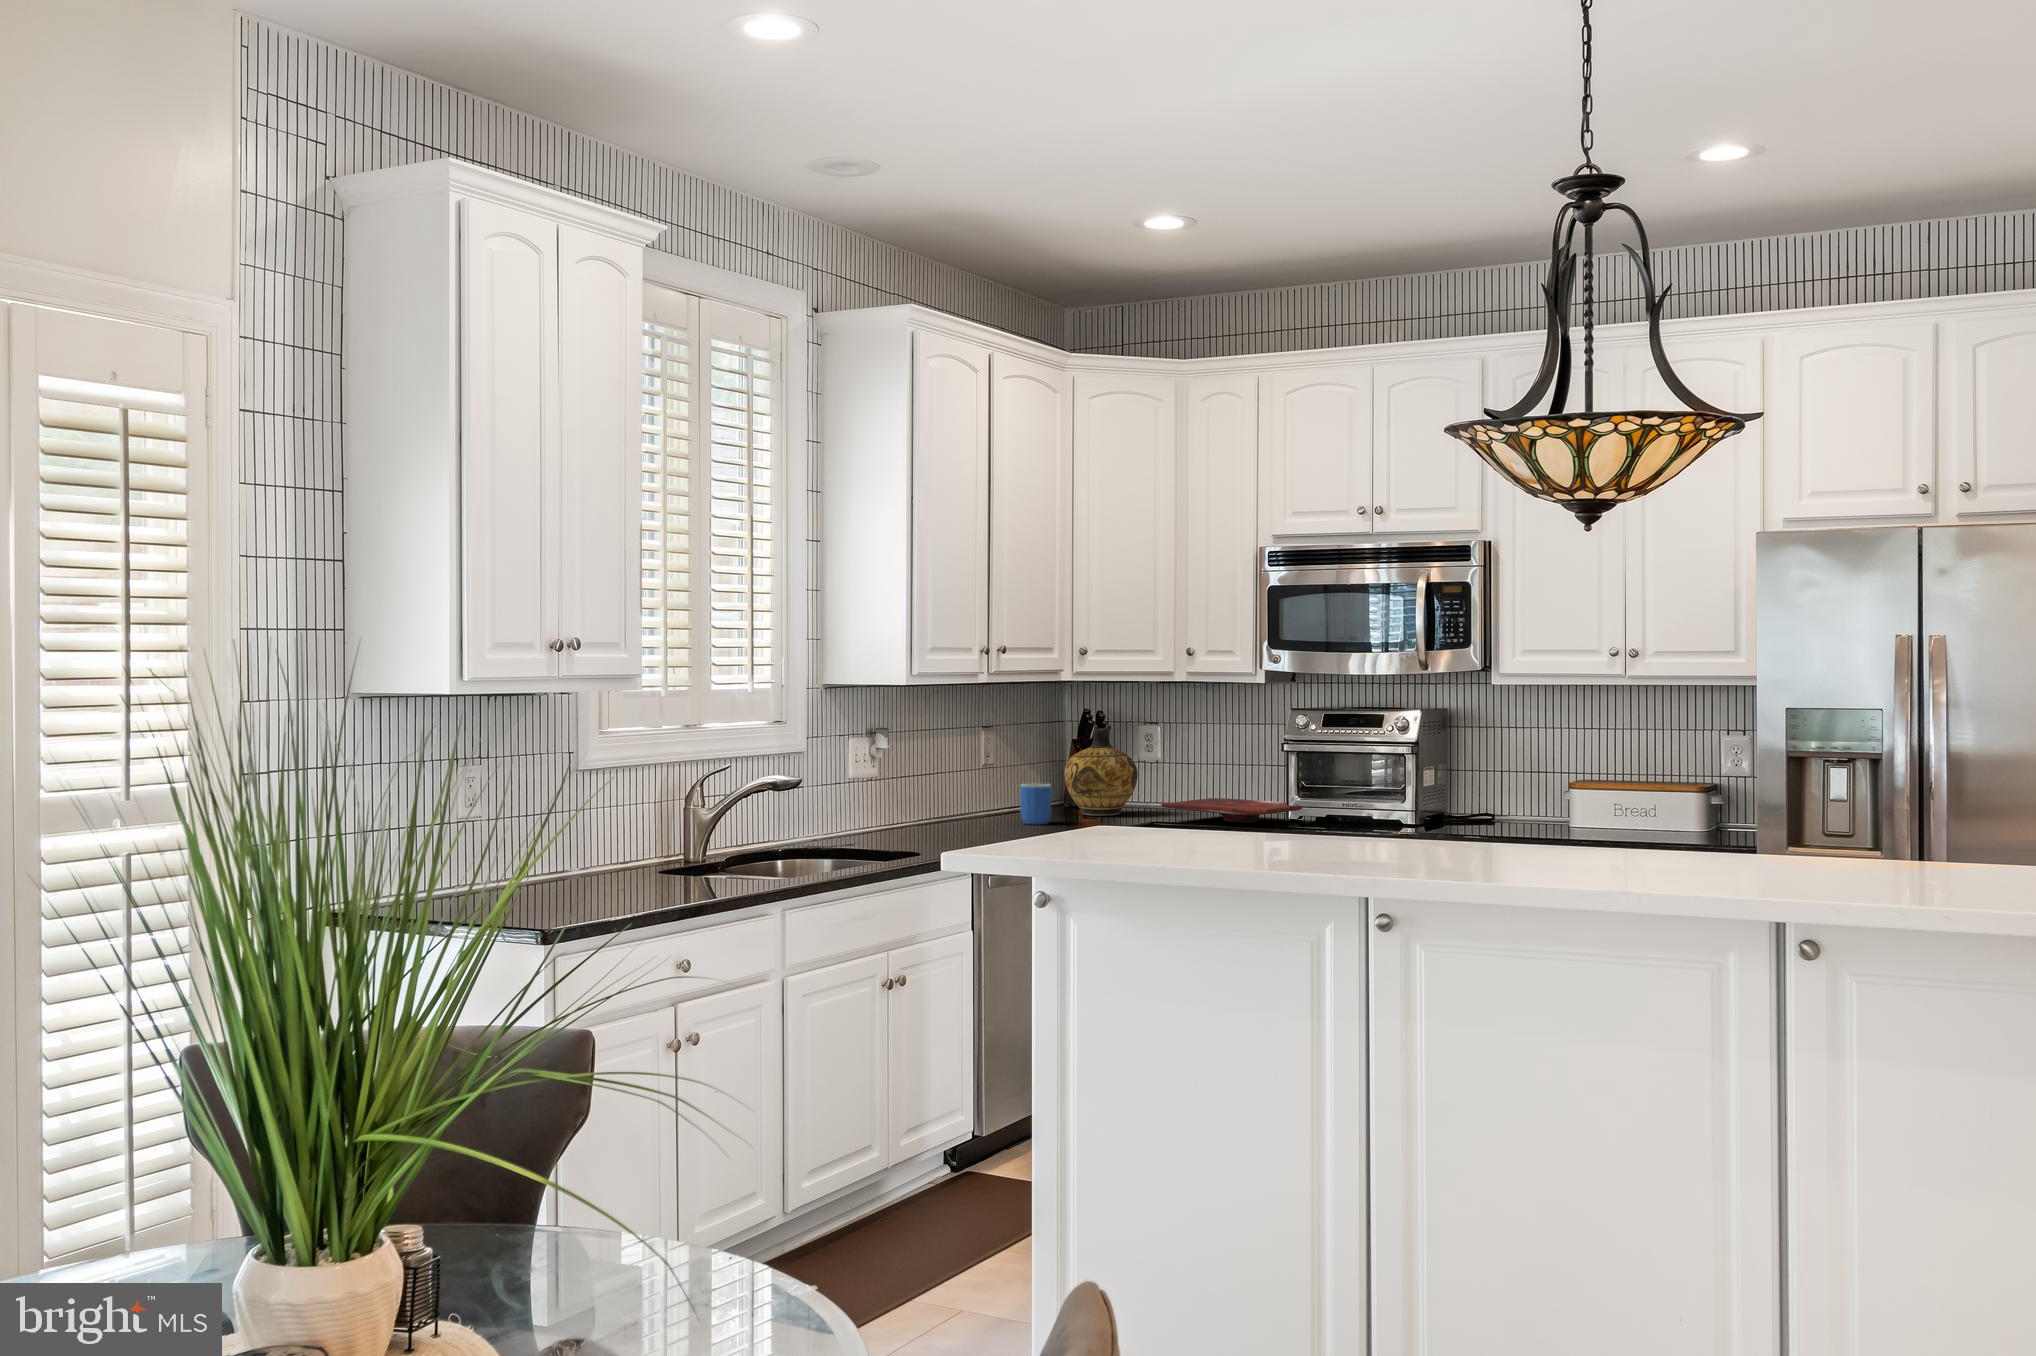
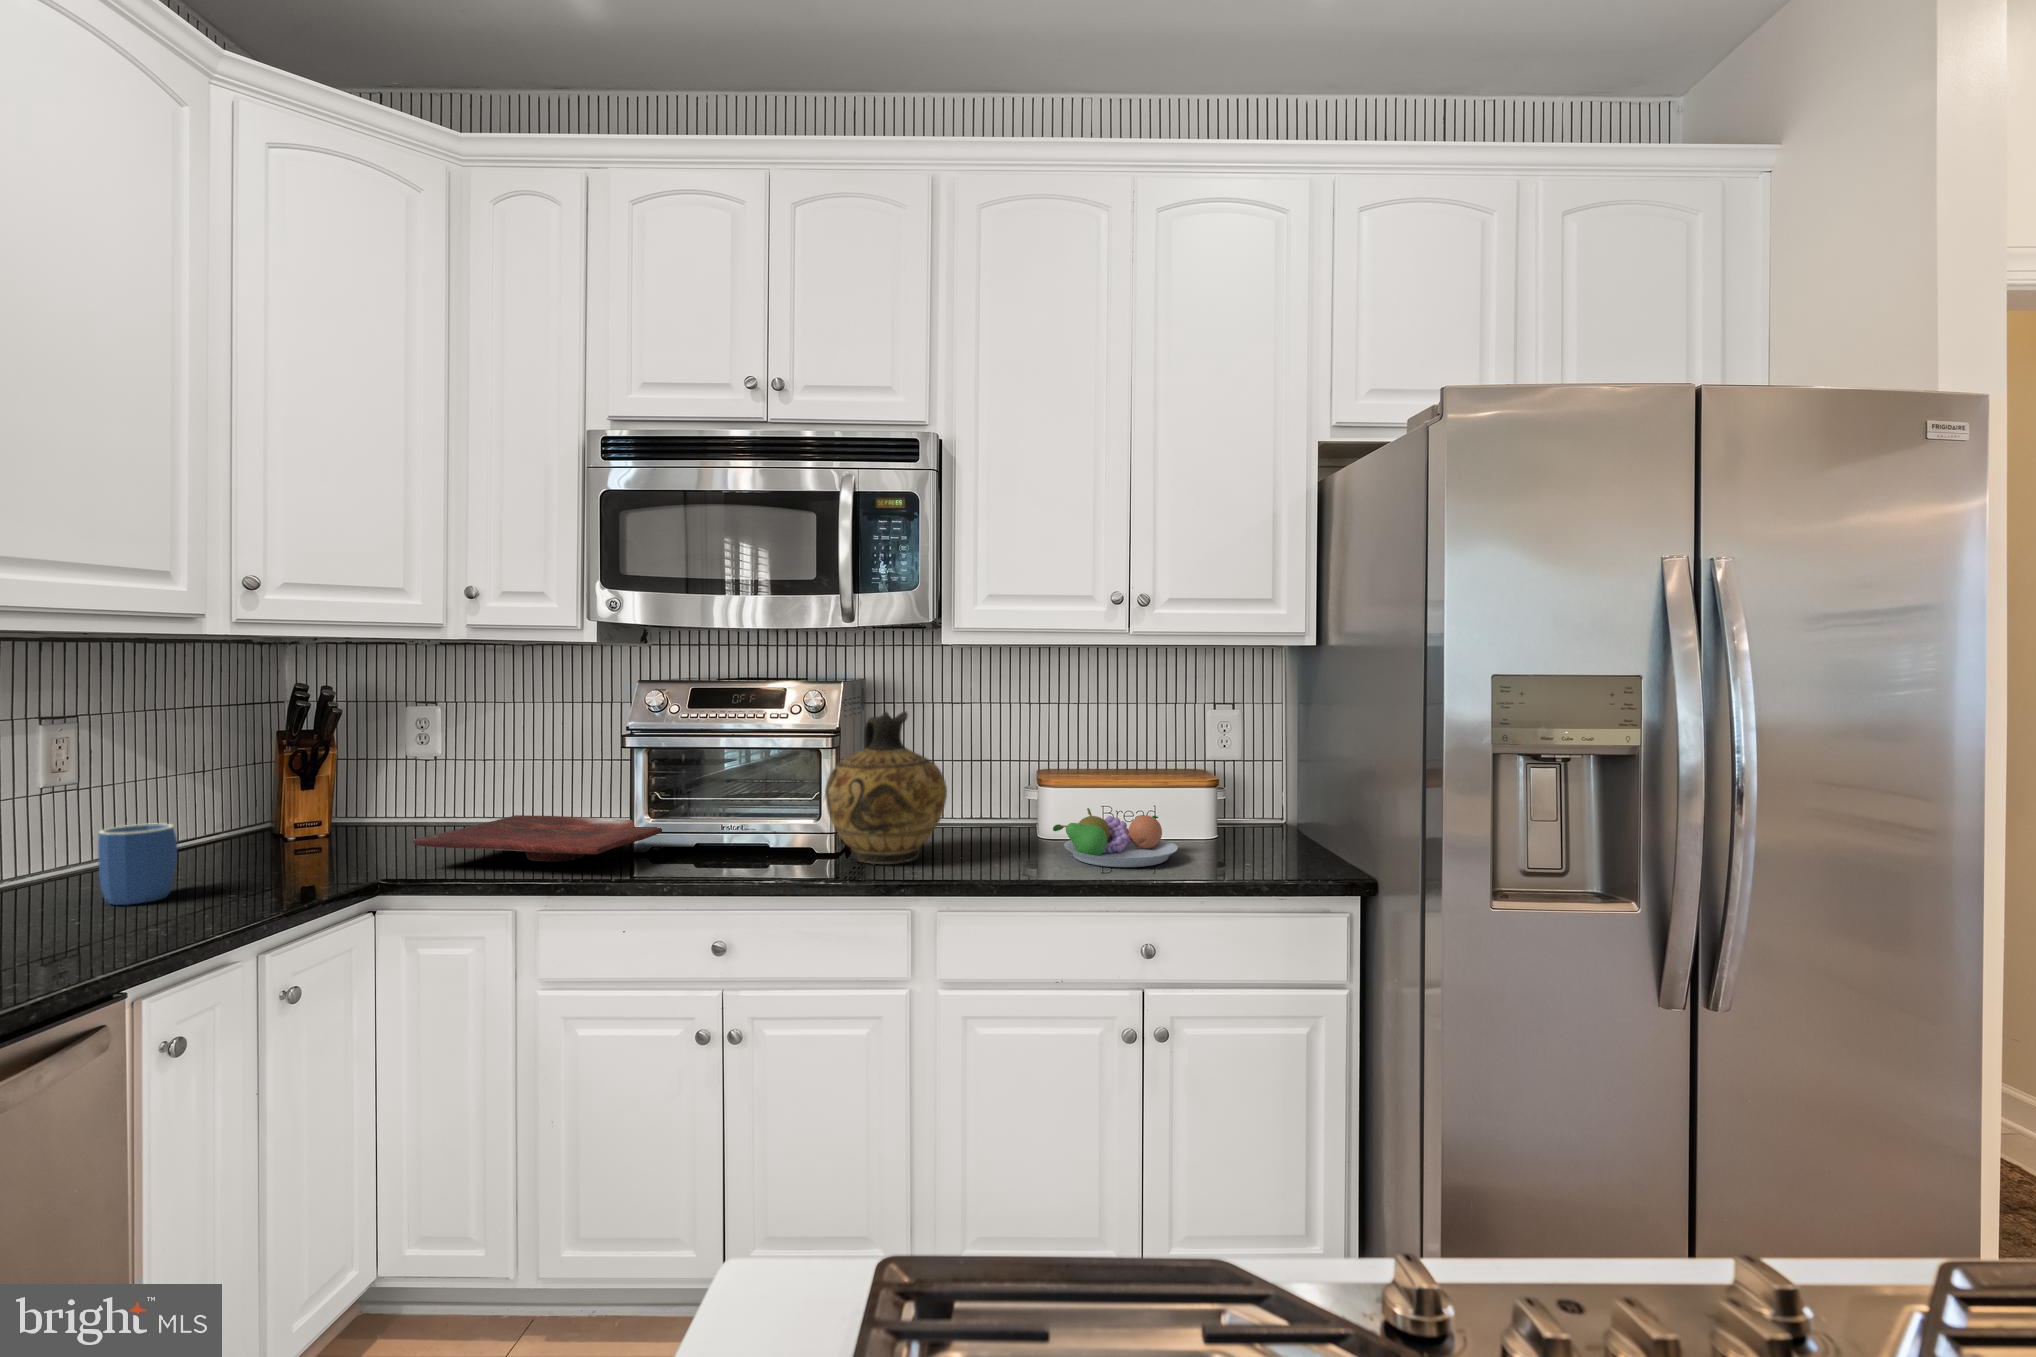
ceramic jug: present [1064,724,1138,816] -> present [825,711,947,864]
fruit bowl: none [1566,802,1662,840] -> present [1053,808,1178,867]

